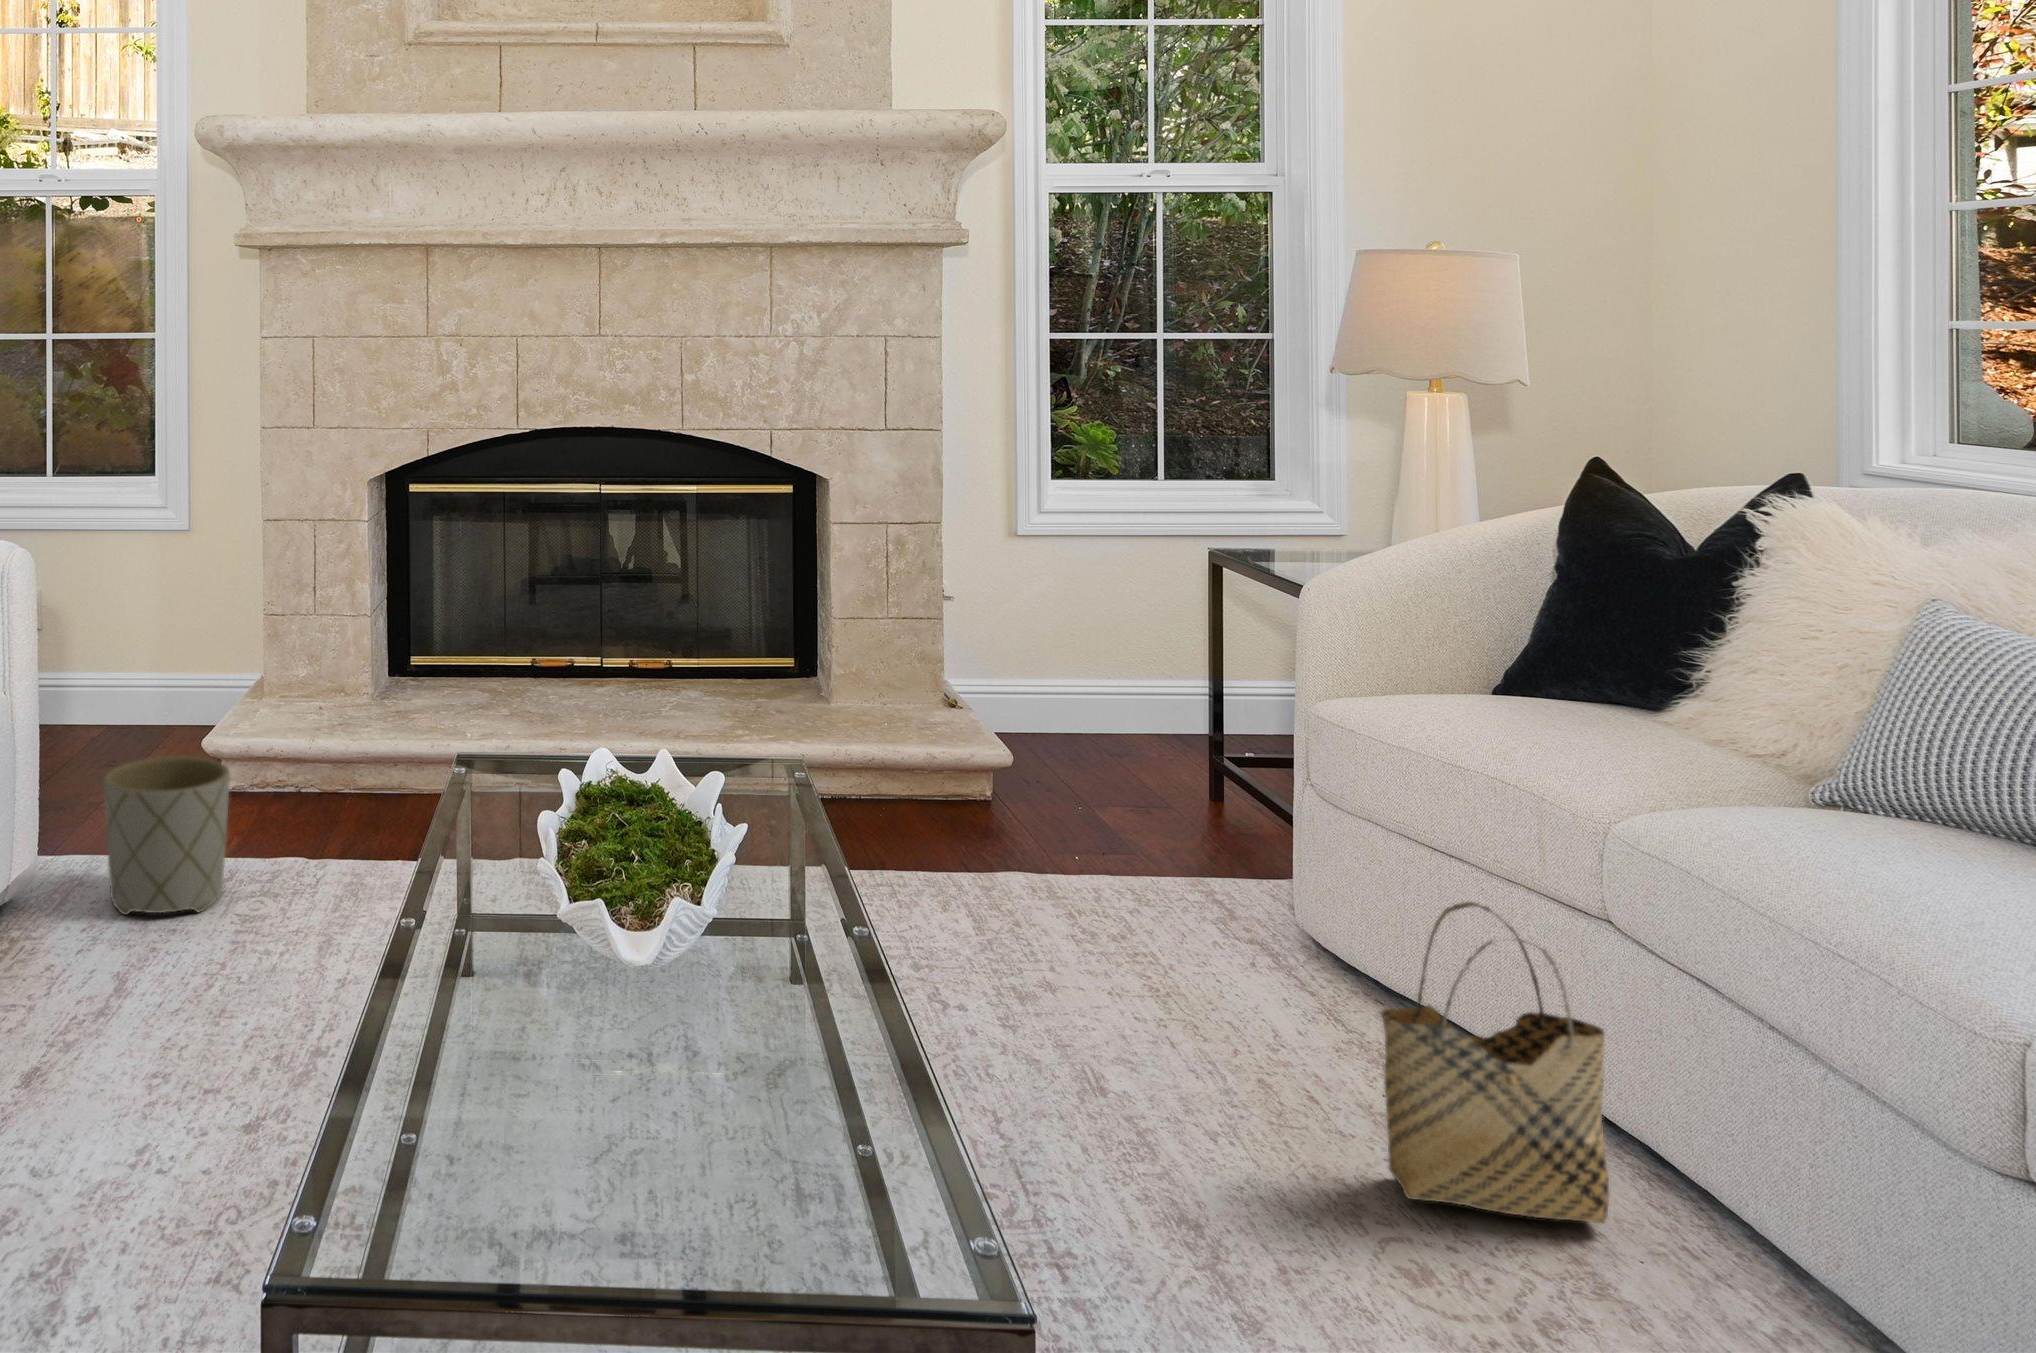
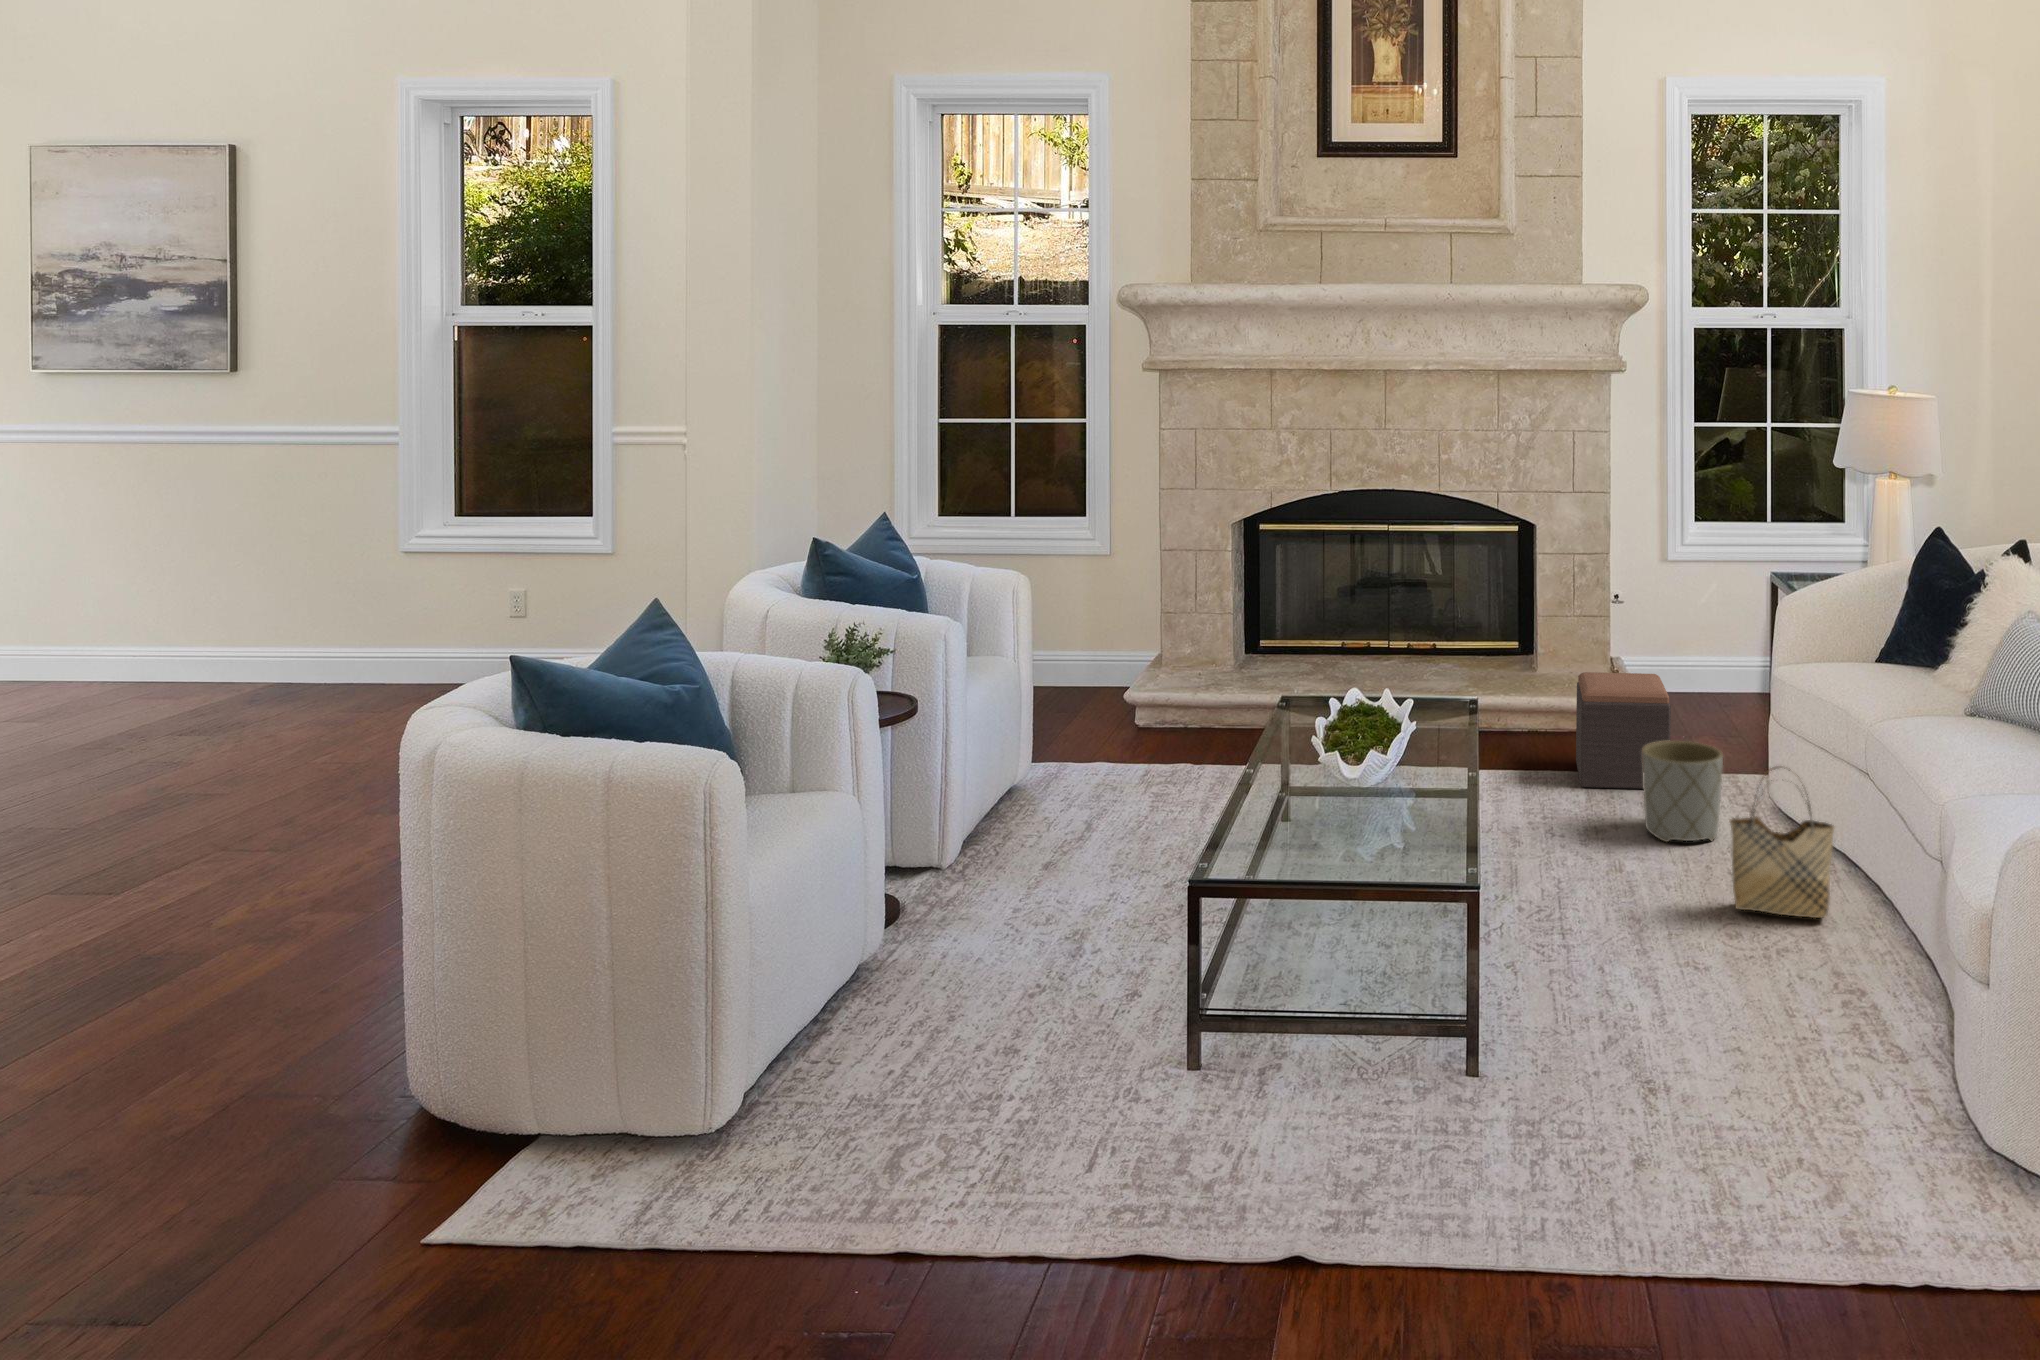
footstool: none [936,706,1117,906] -> present [1576,672,1671,789]
planter: present [104,757,230,915] -> present [1642,741,1723,842]

